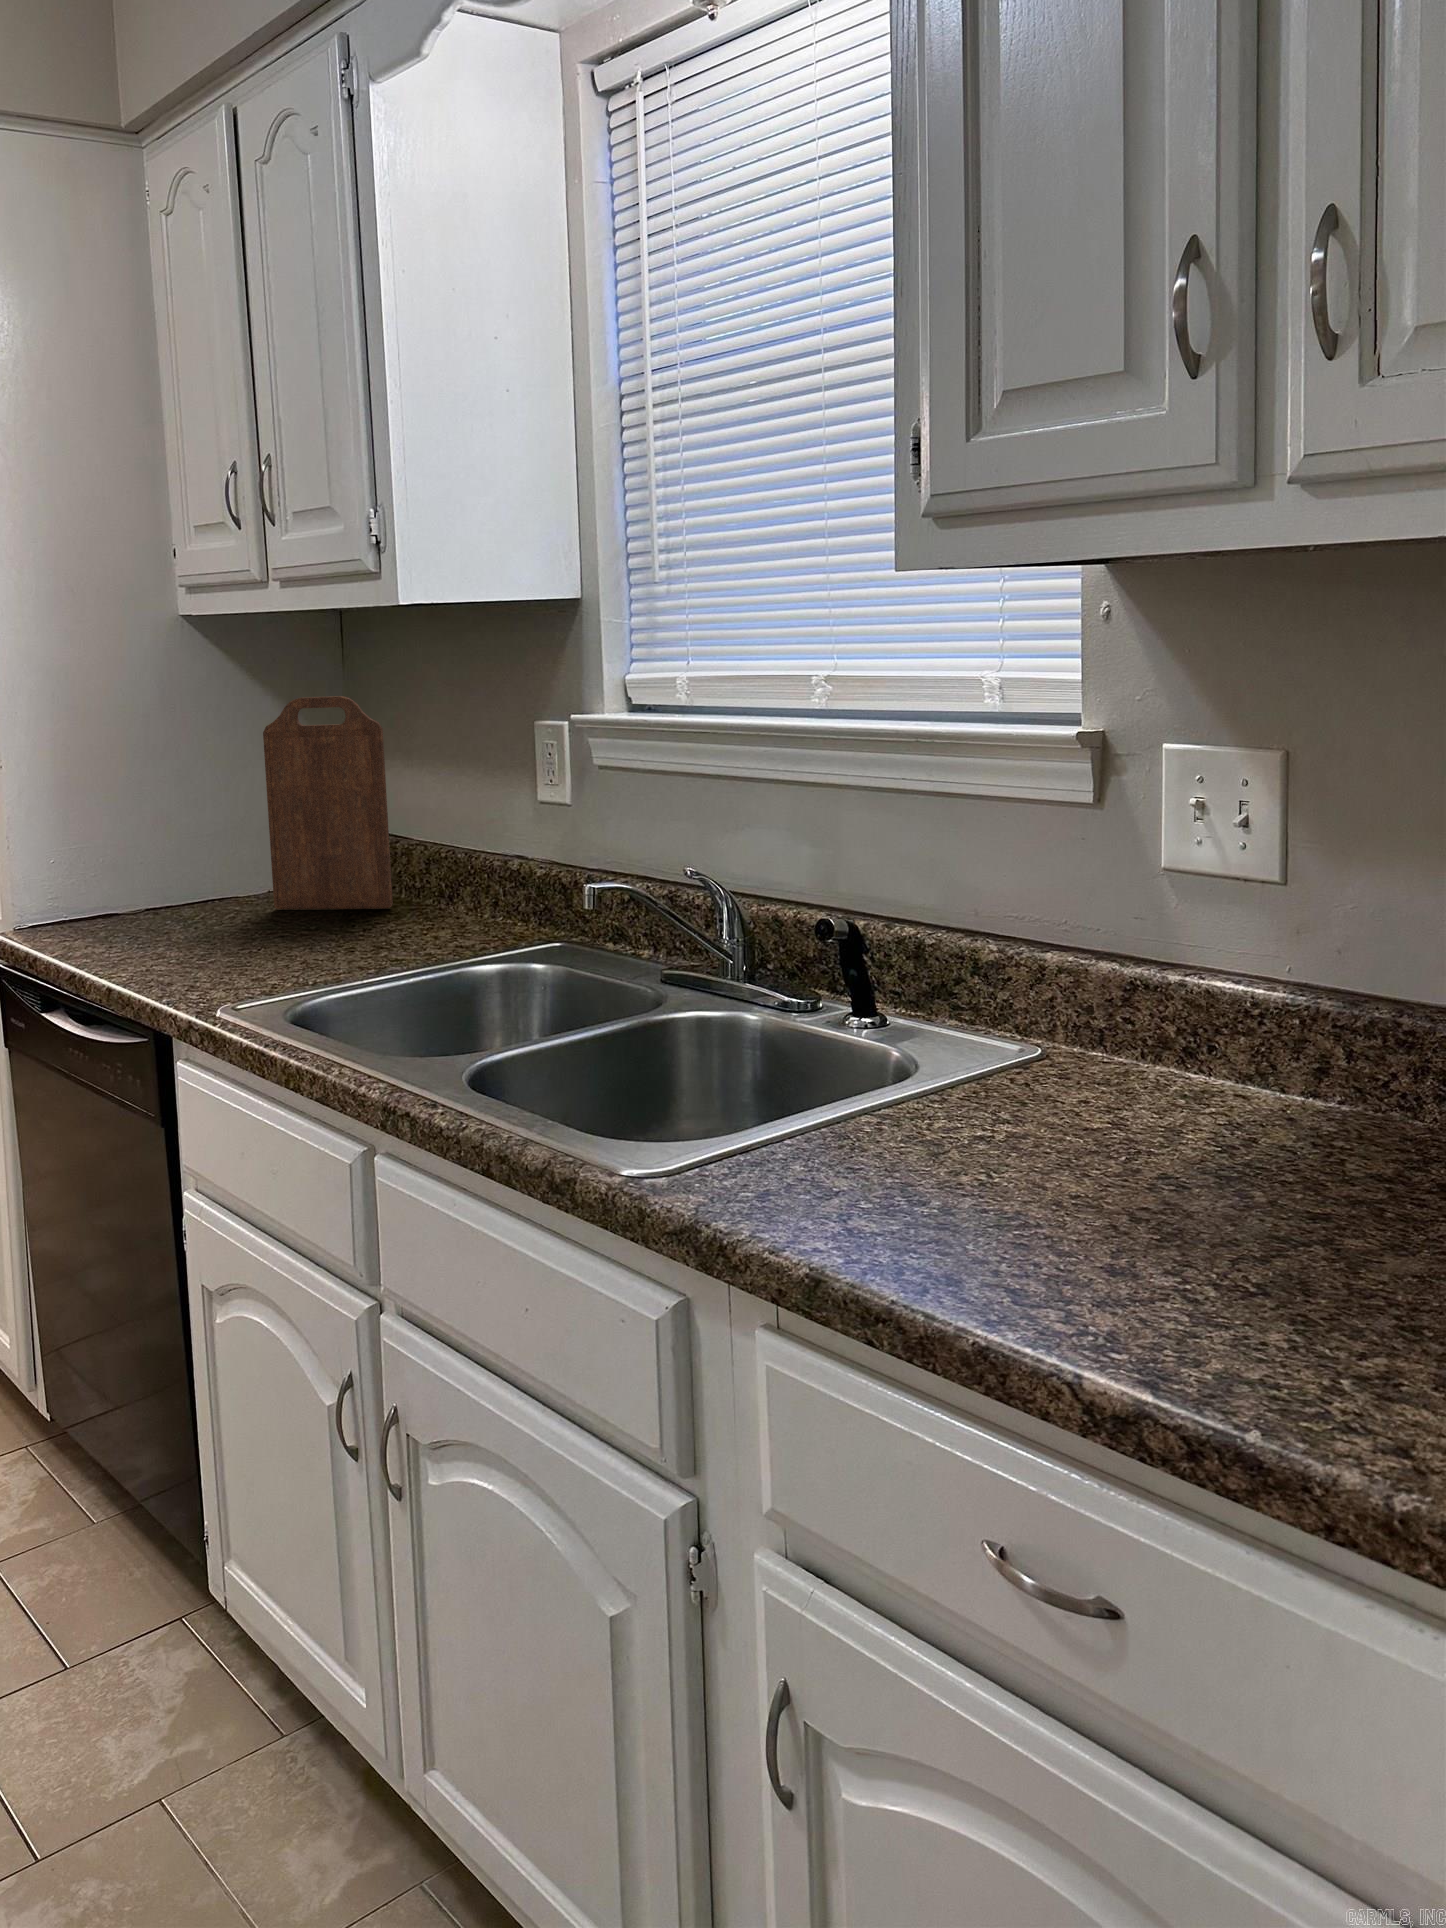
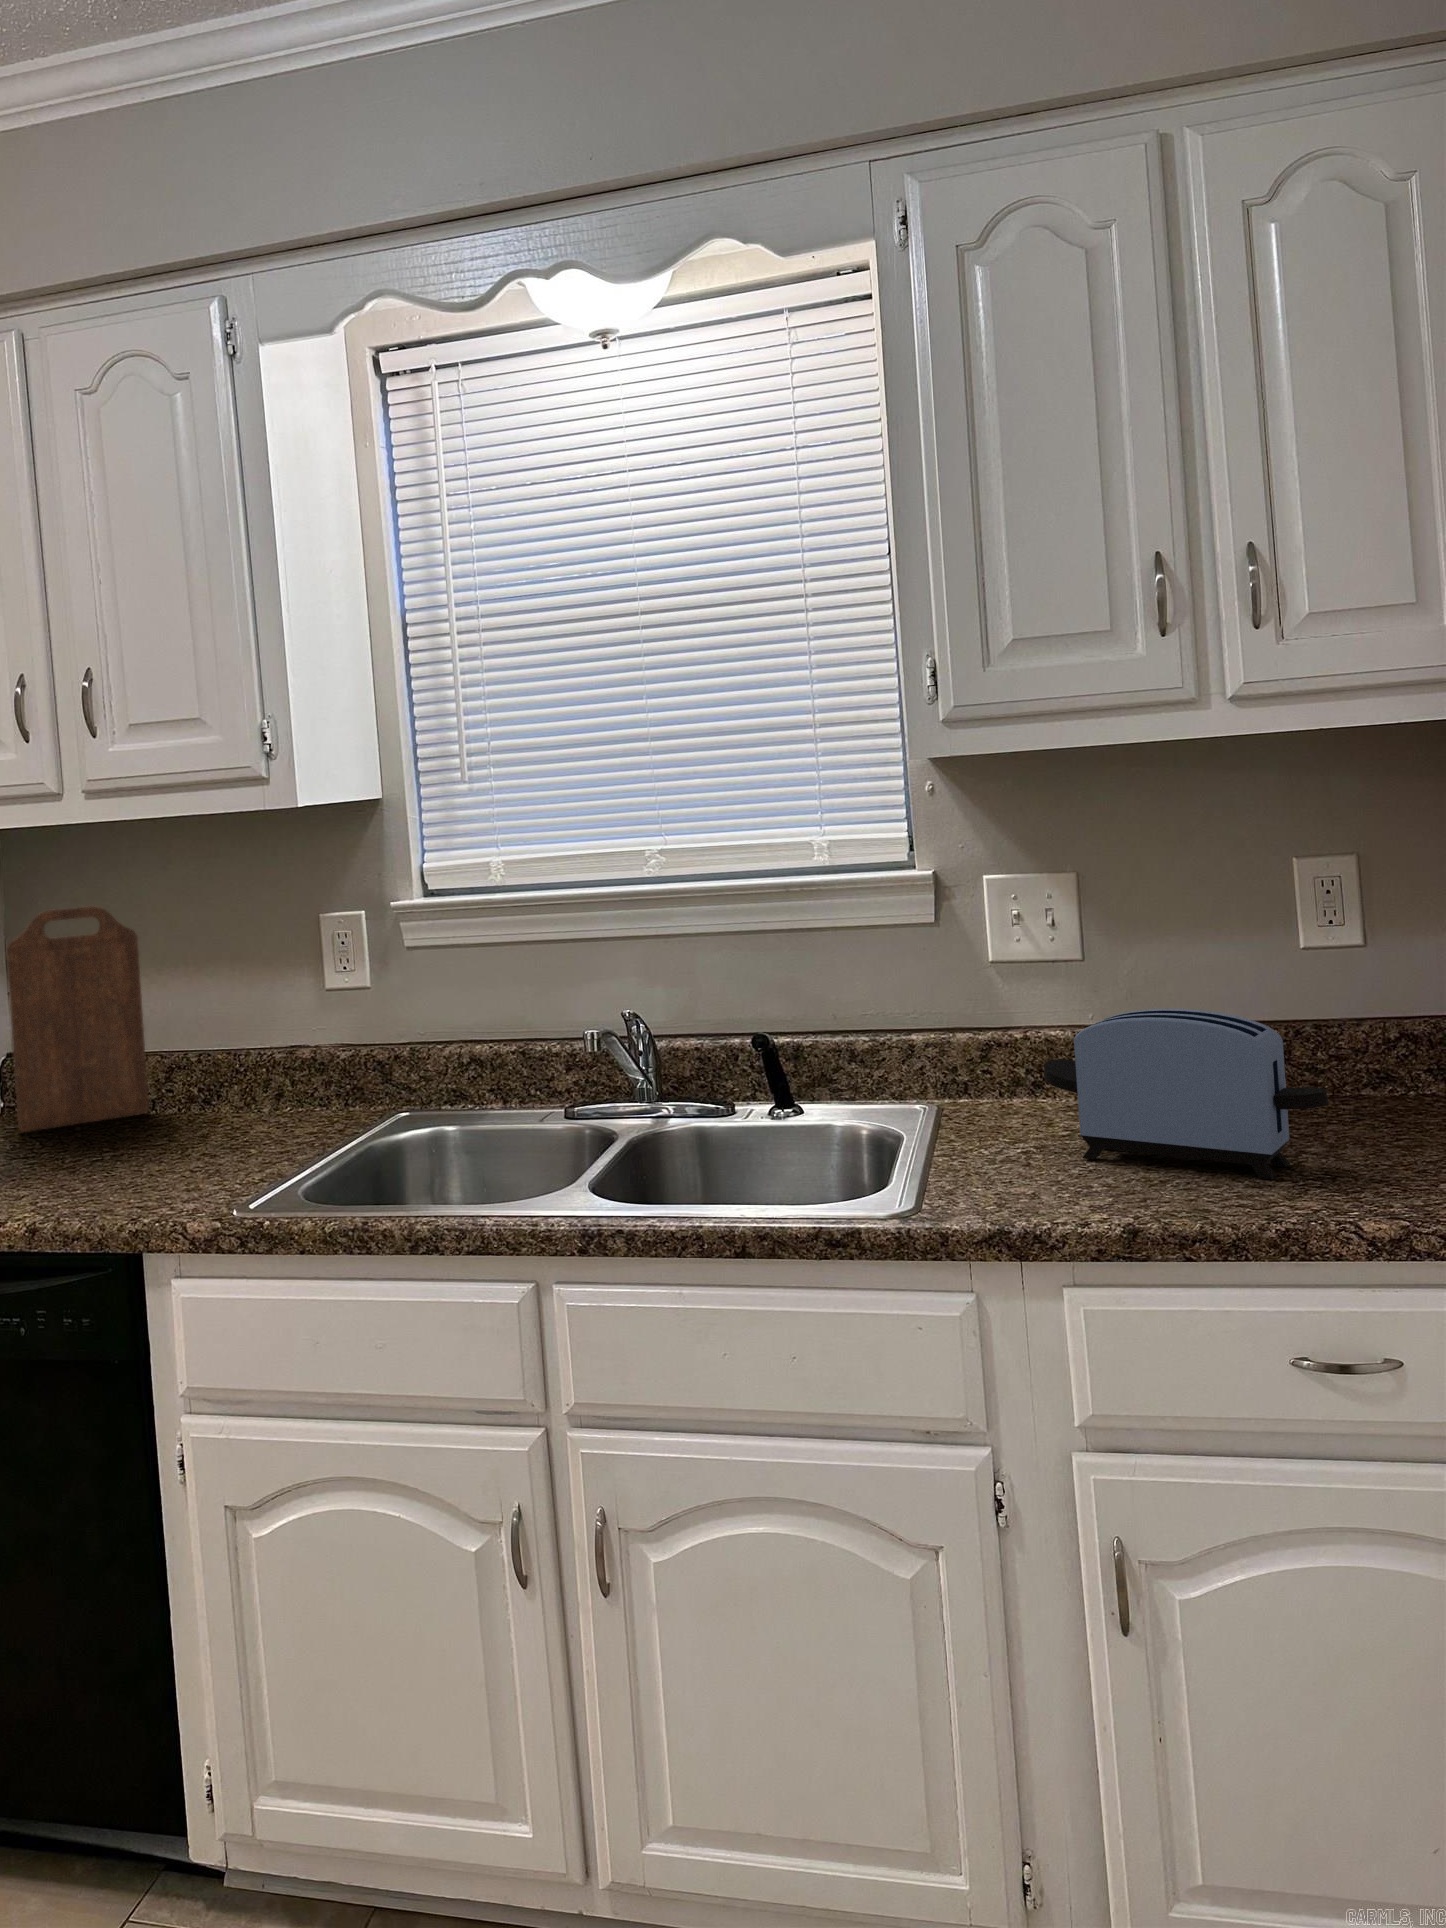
toaster: none [991,966,1273,1268] -> present [1044,1009,1329,1179]

